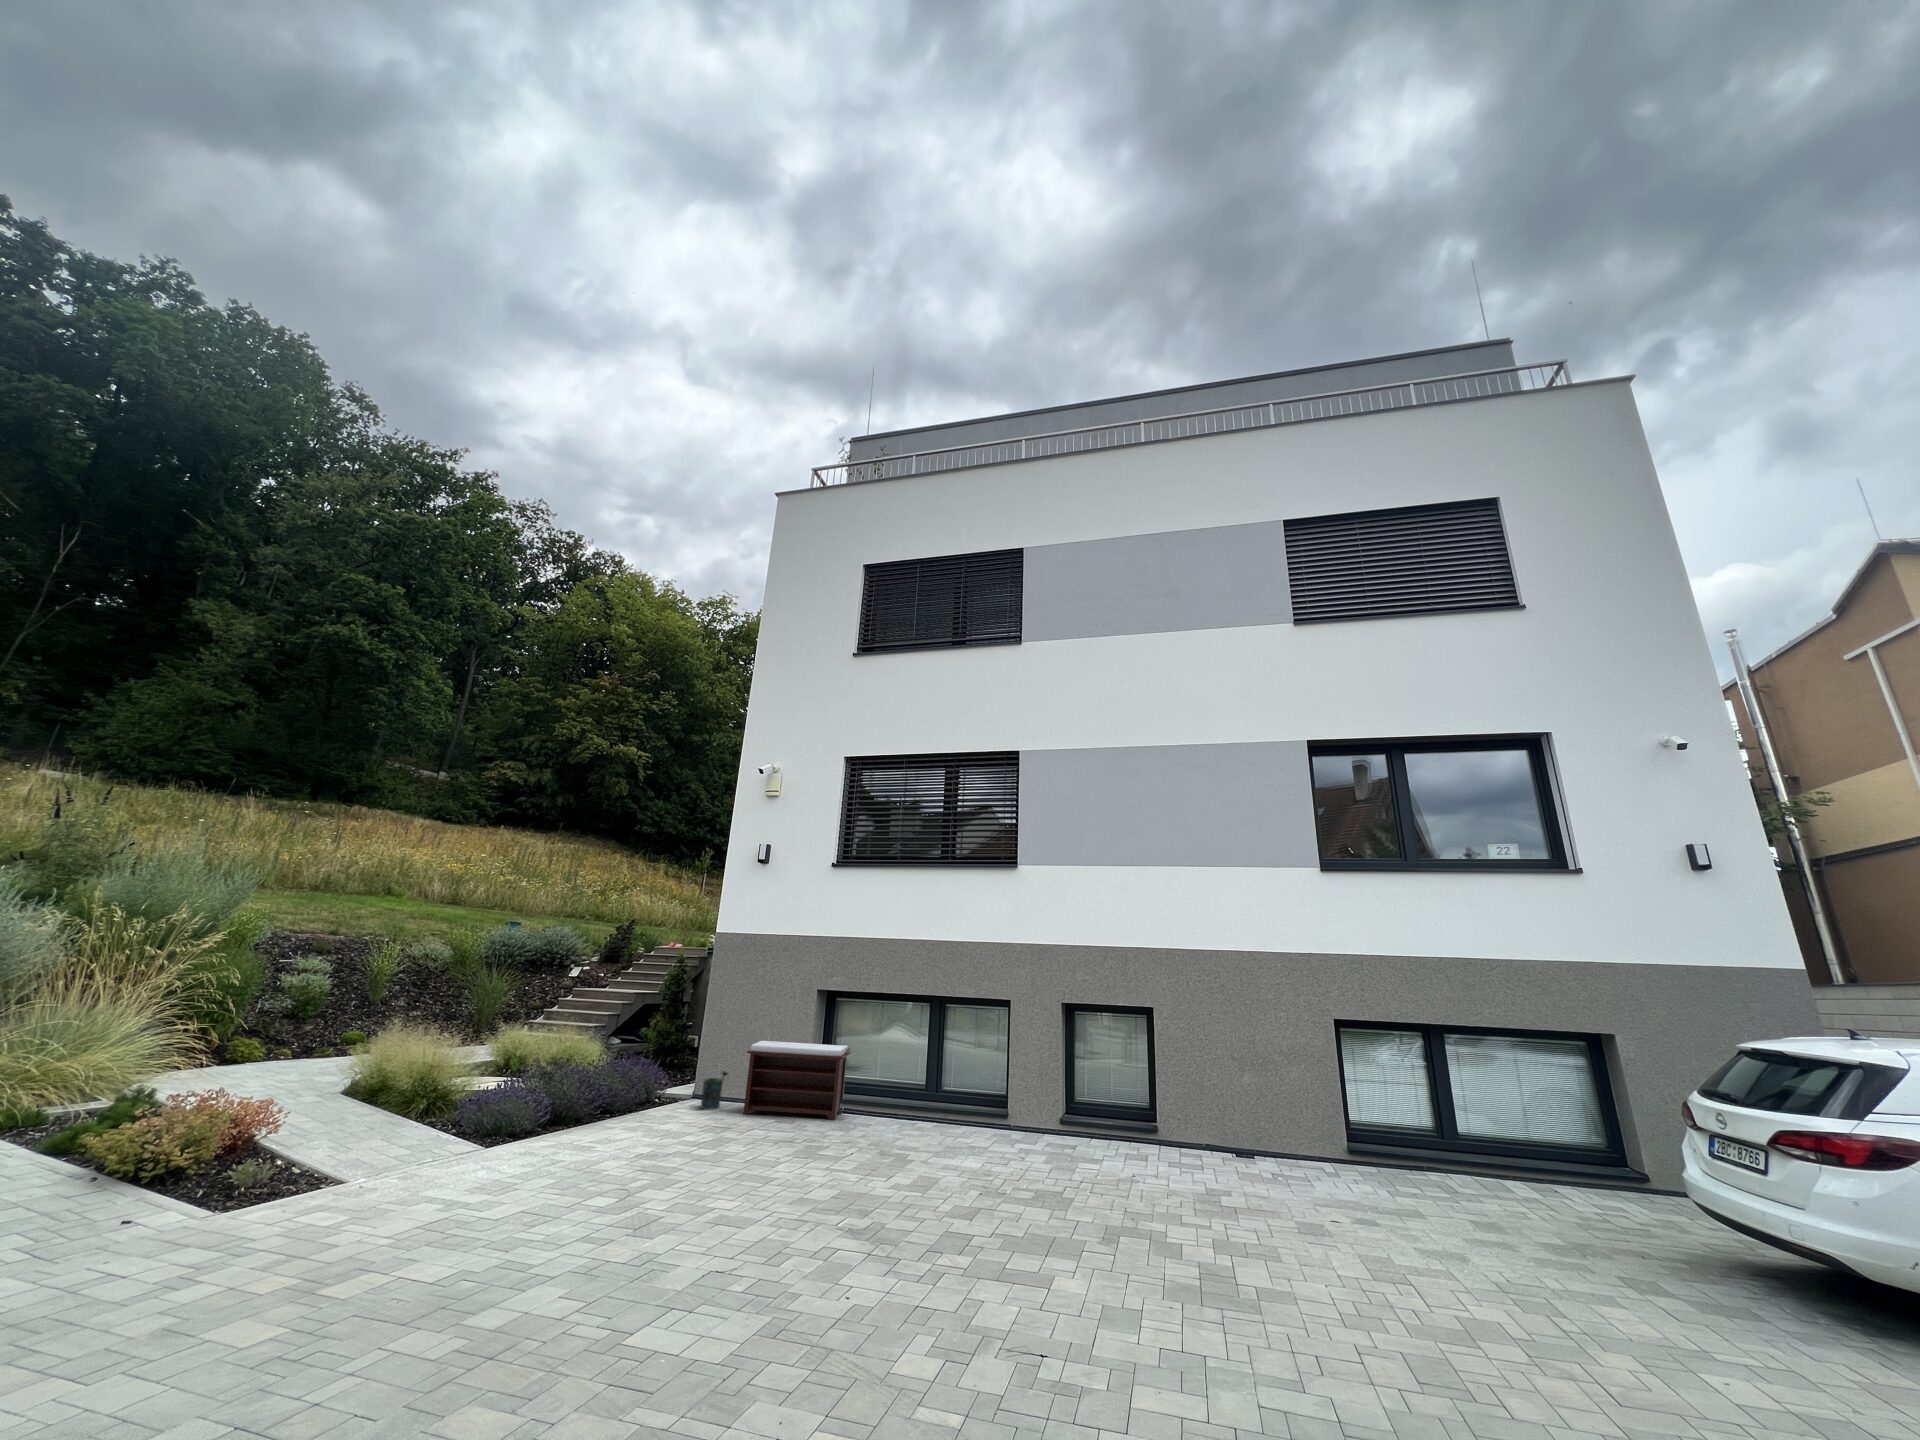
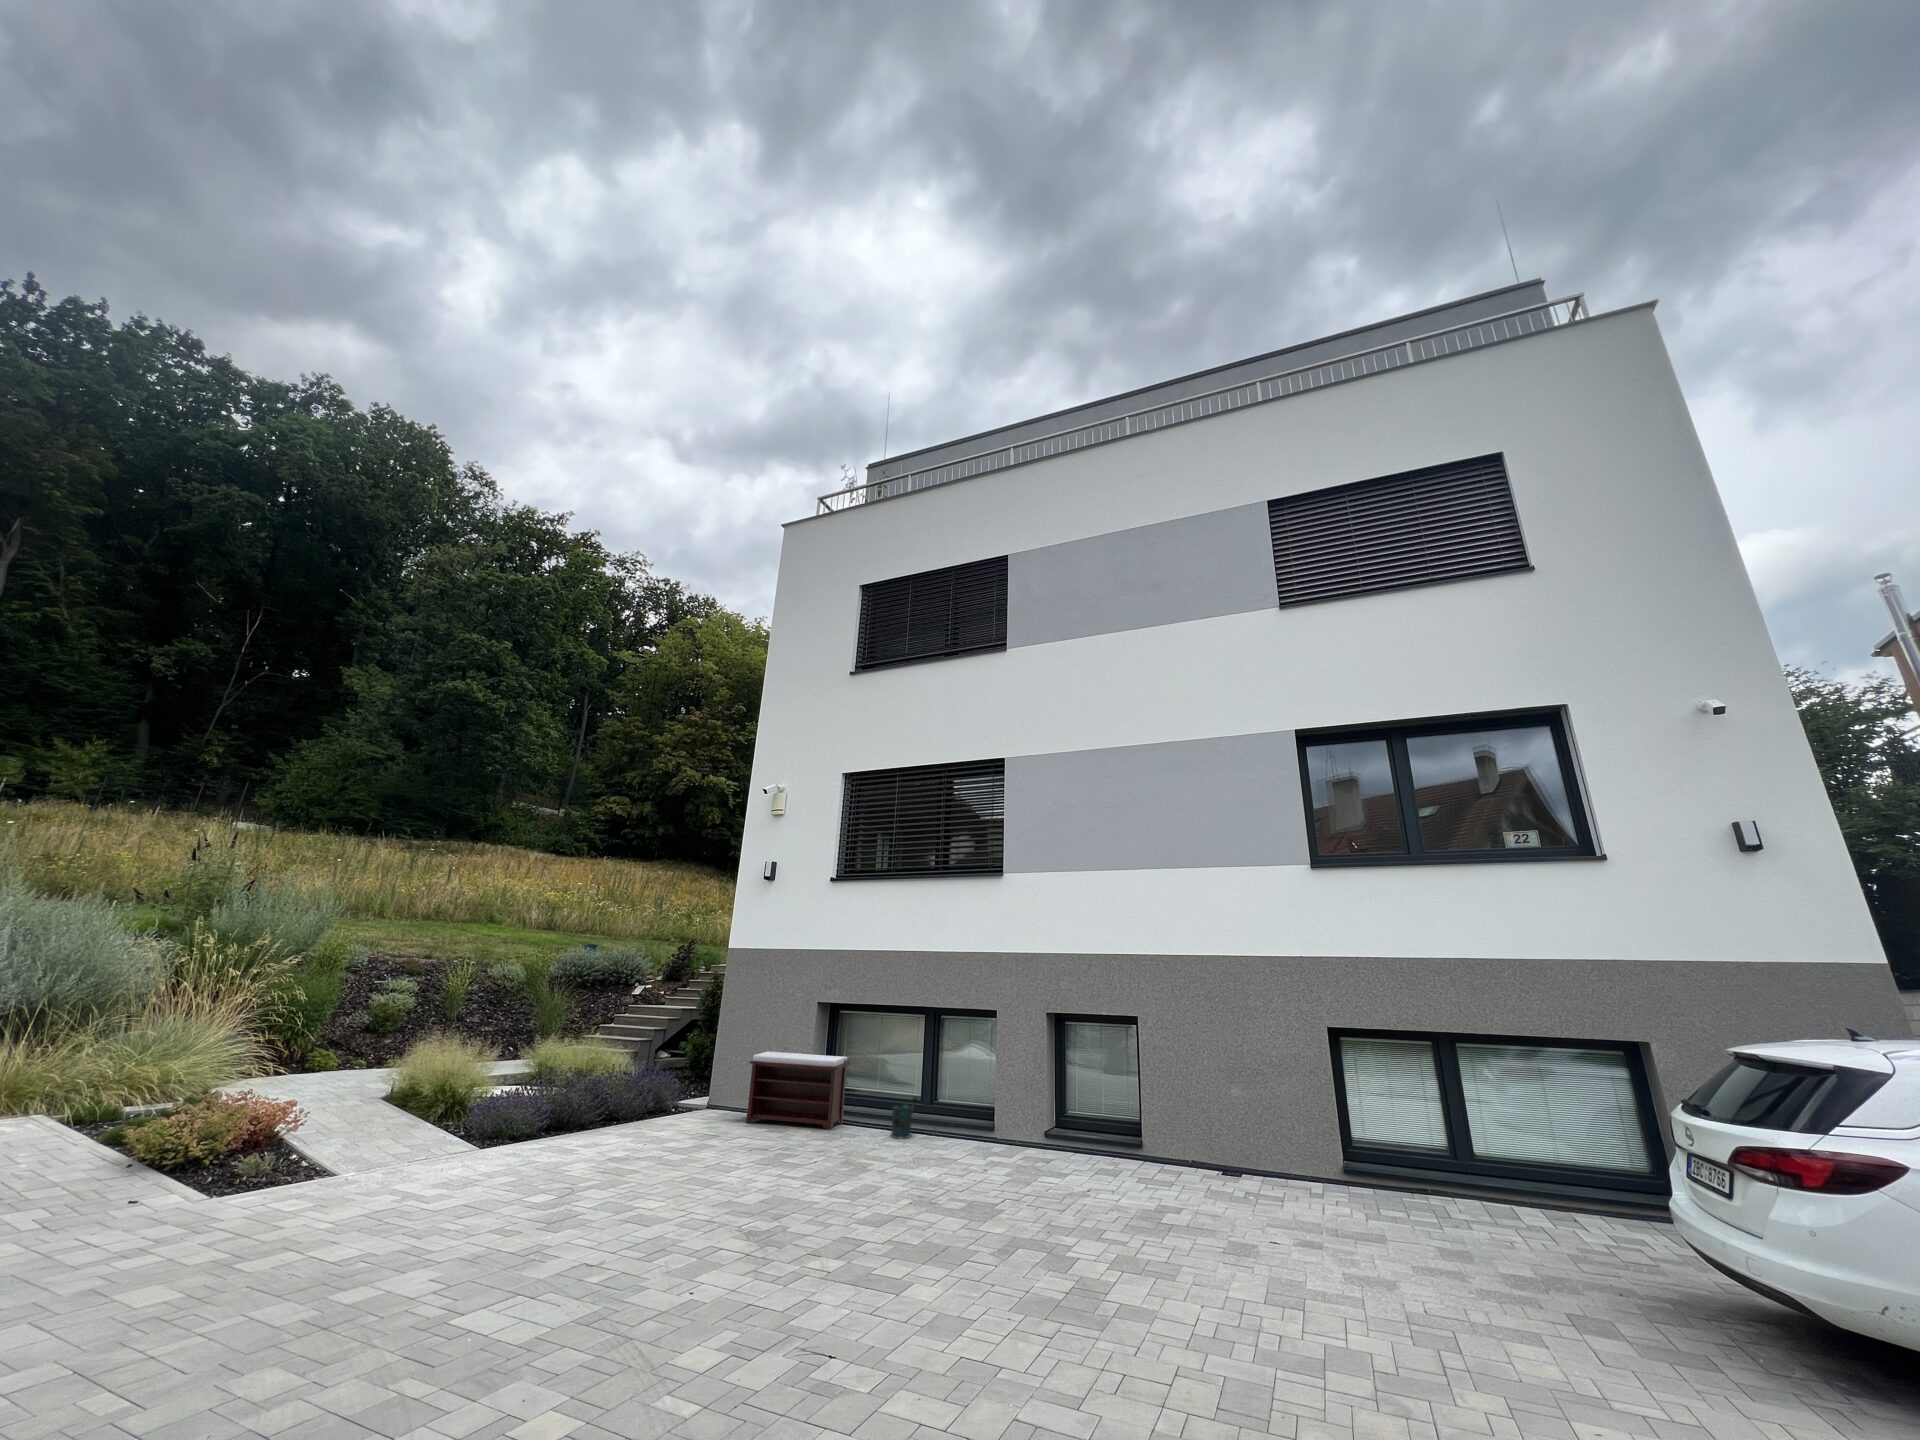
watering can: present [700,1072,727,1110] -> present [891,1098,918,1138]

